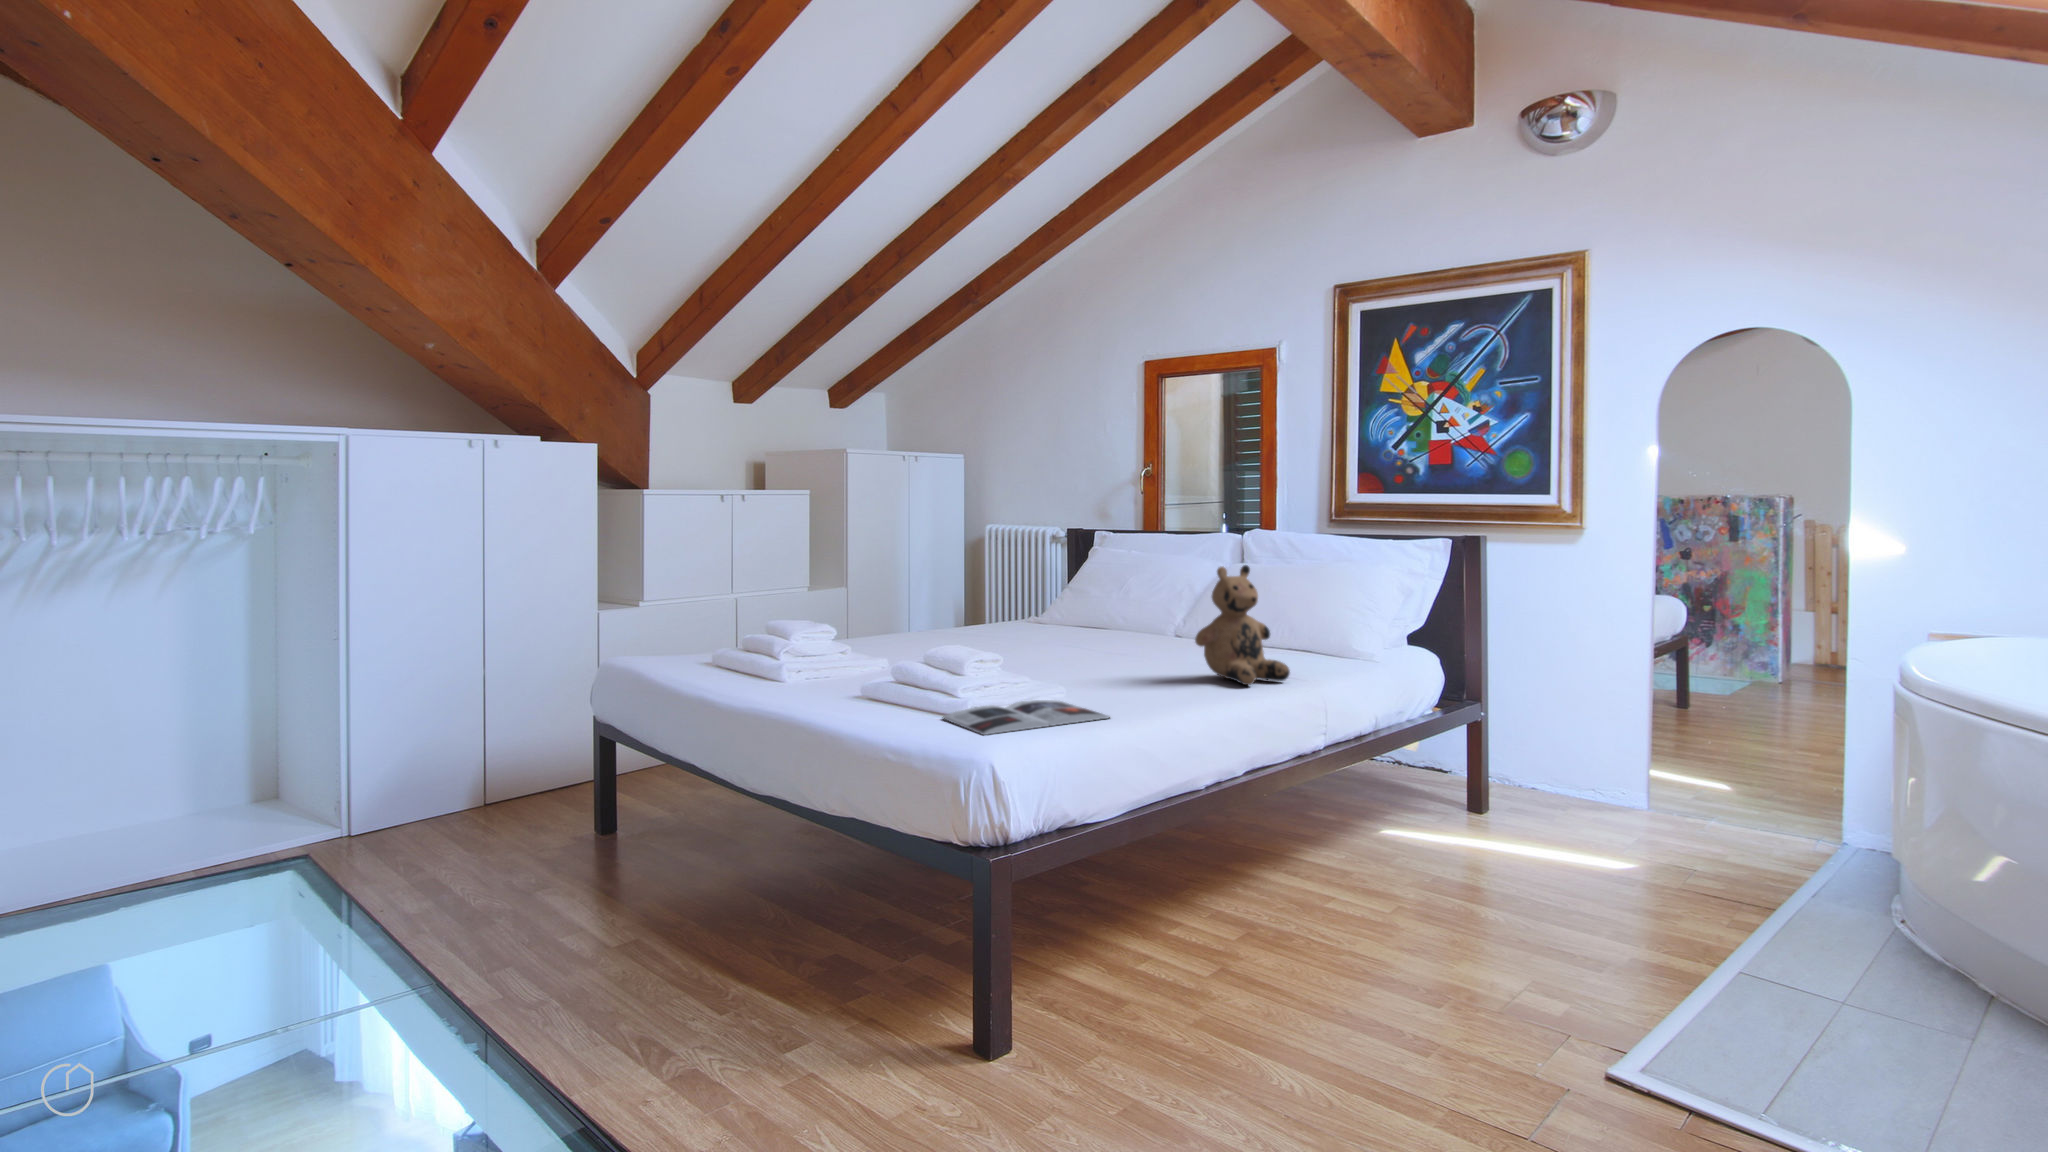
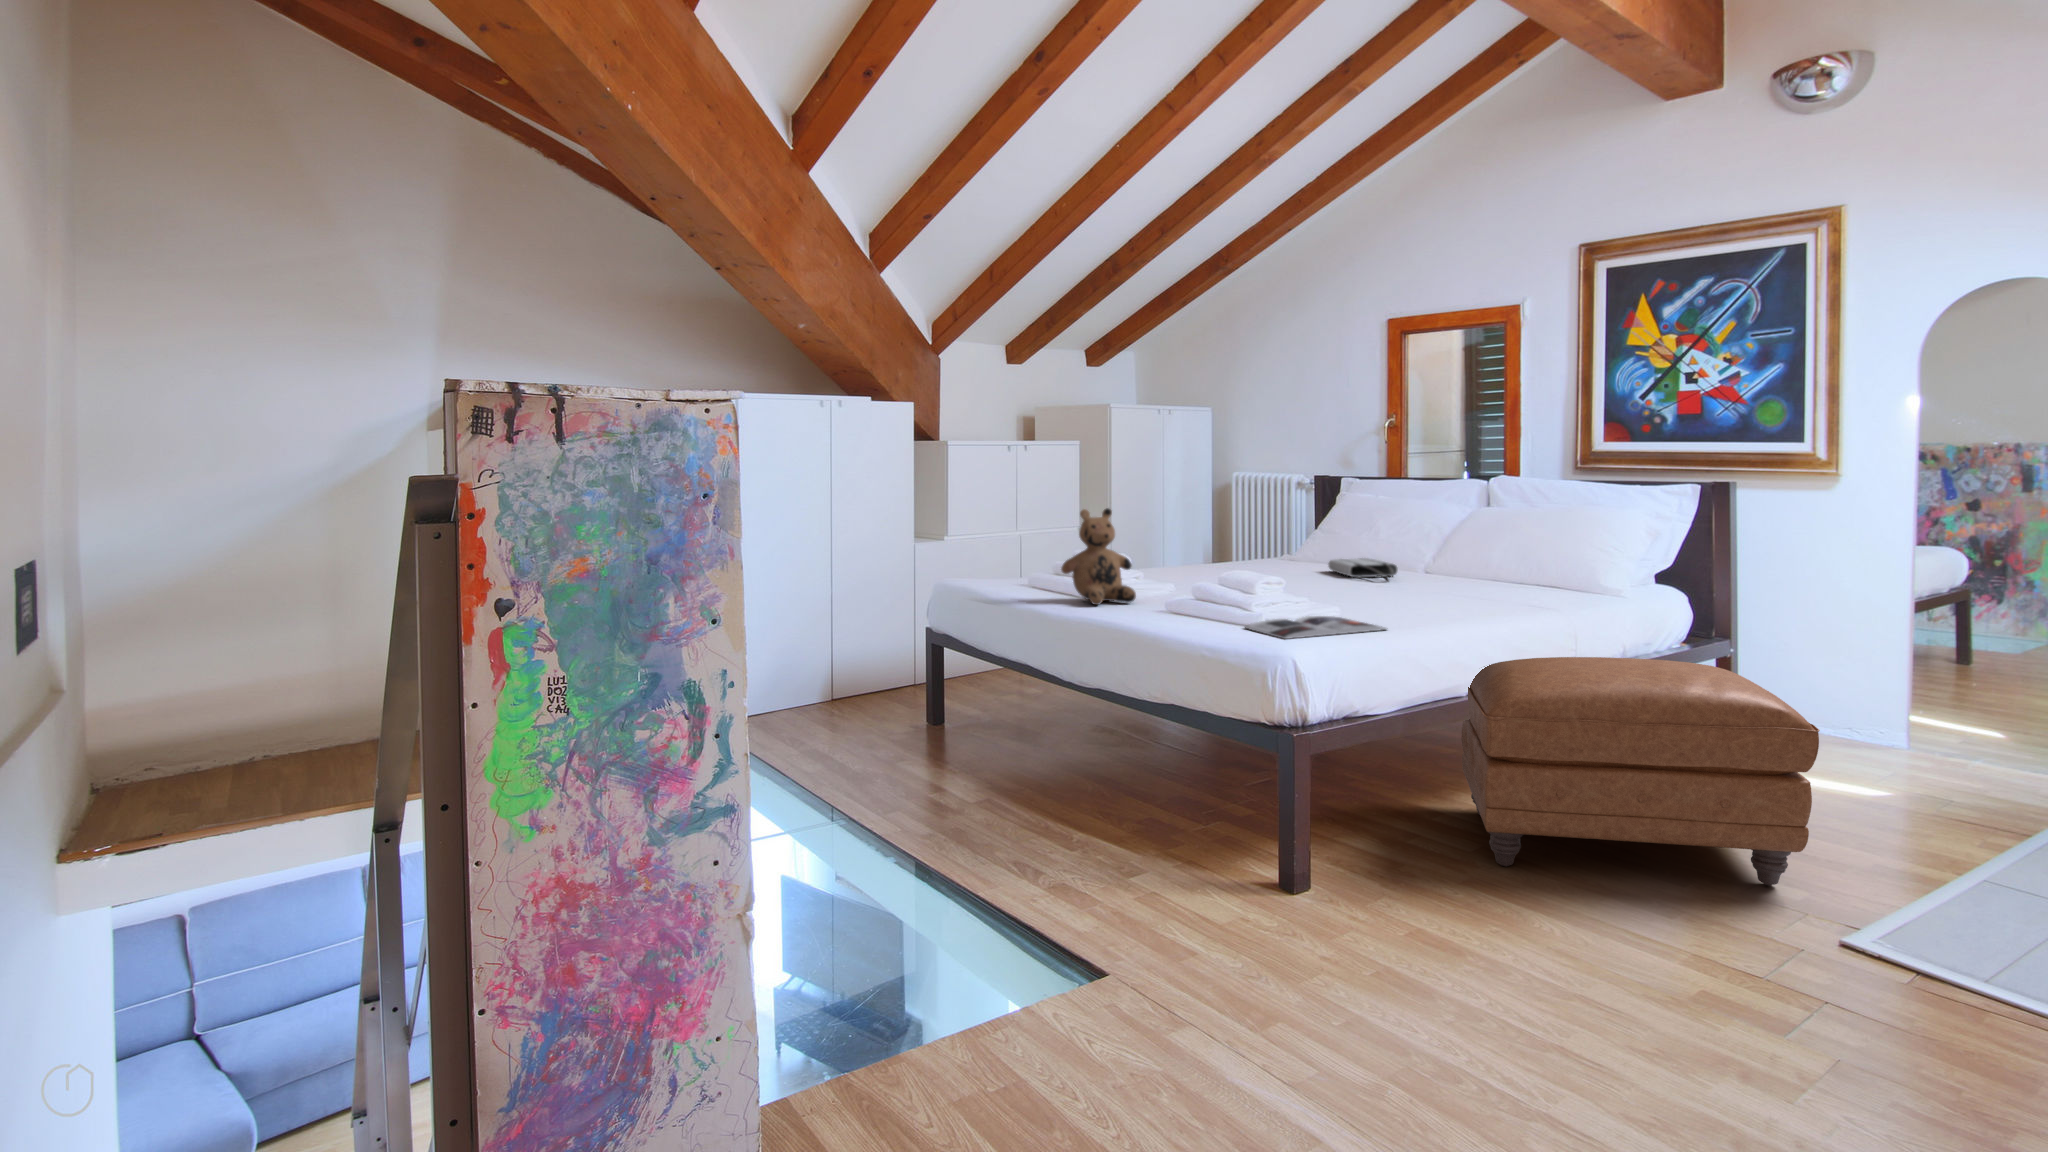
teddy bear: present [1195,565,1290,685] -> present [1061,508,1136,605]
tote bag: none [1074,621,1147,645] -> present [1328,558,1398,578]
ottoman: none [1203,745,1582,1013] -> present [1462,657,1820,886]

